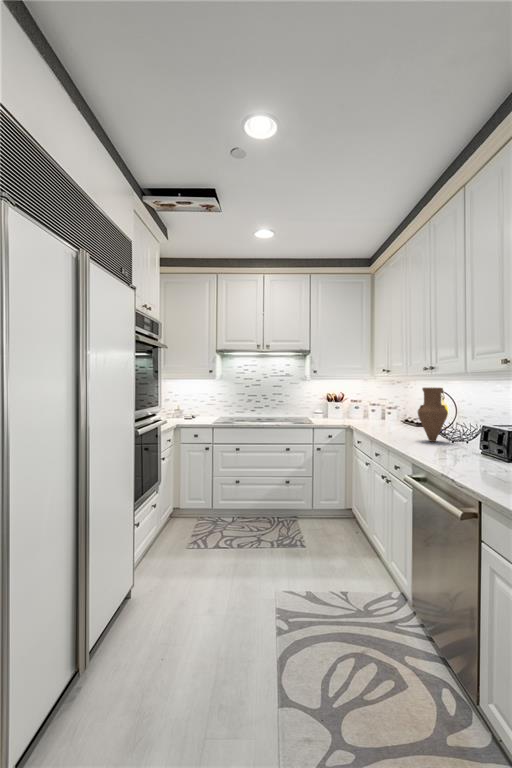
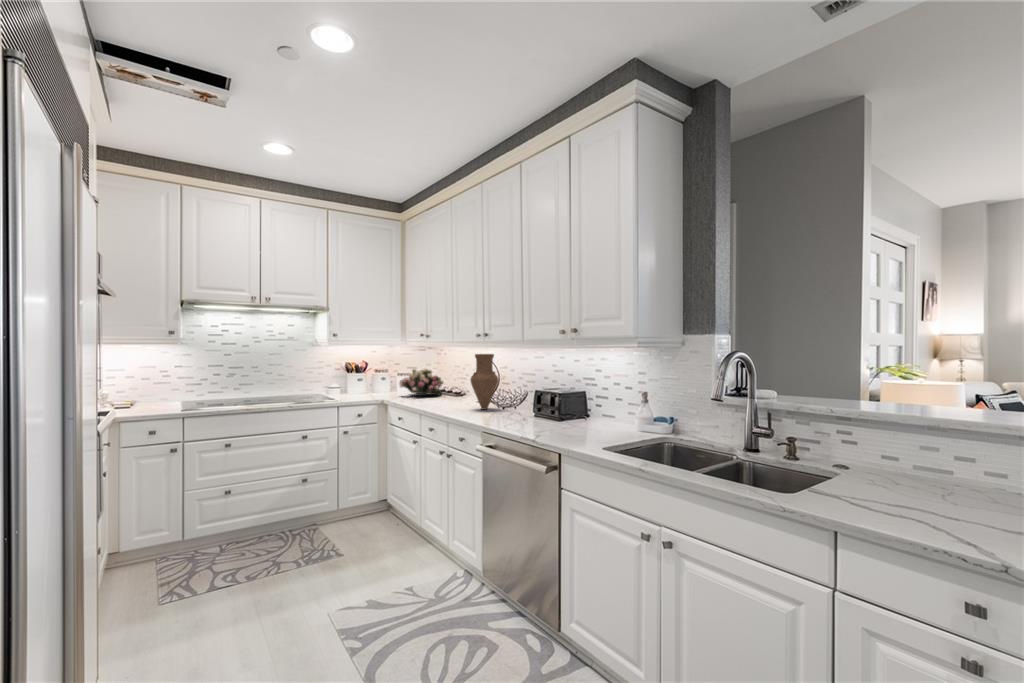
flower arrangement: none [366,400,407,425] -> present [399,368,443,395]

